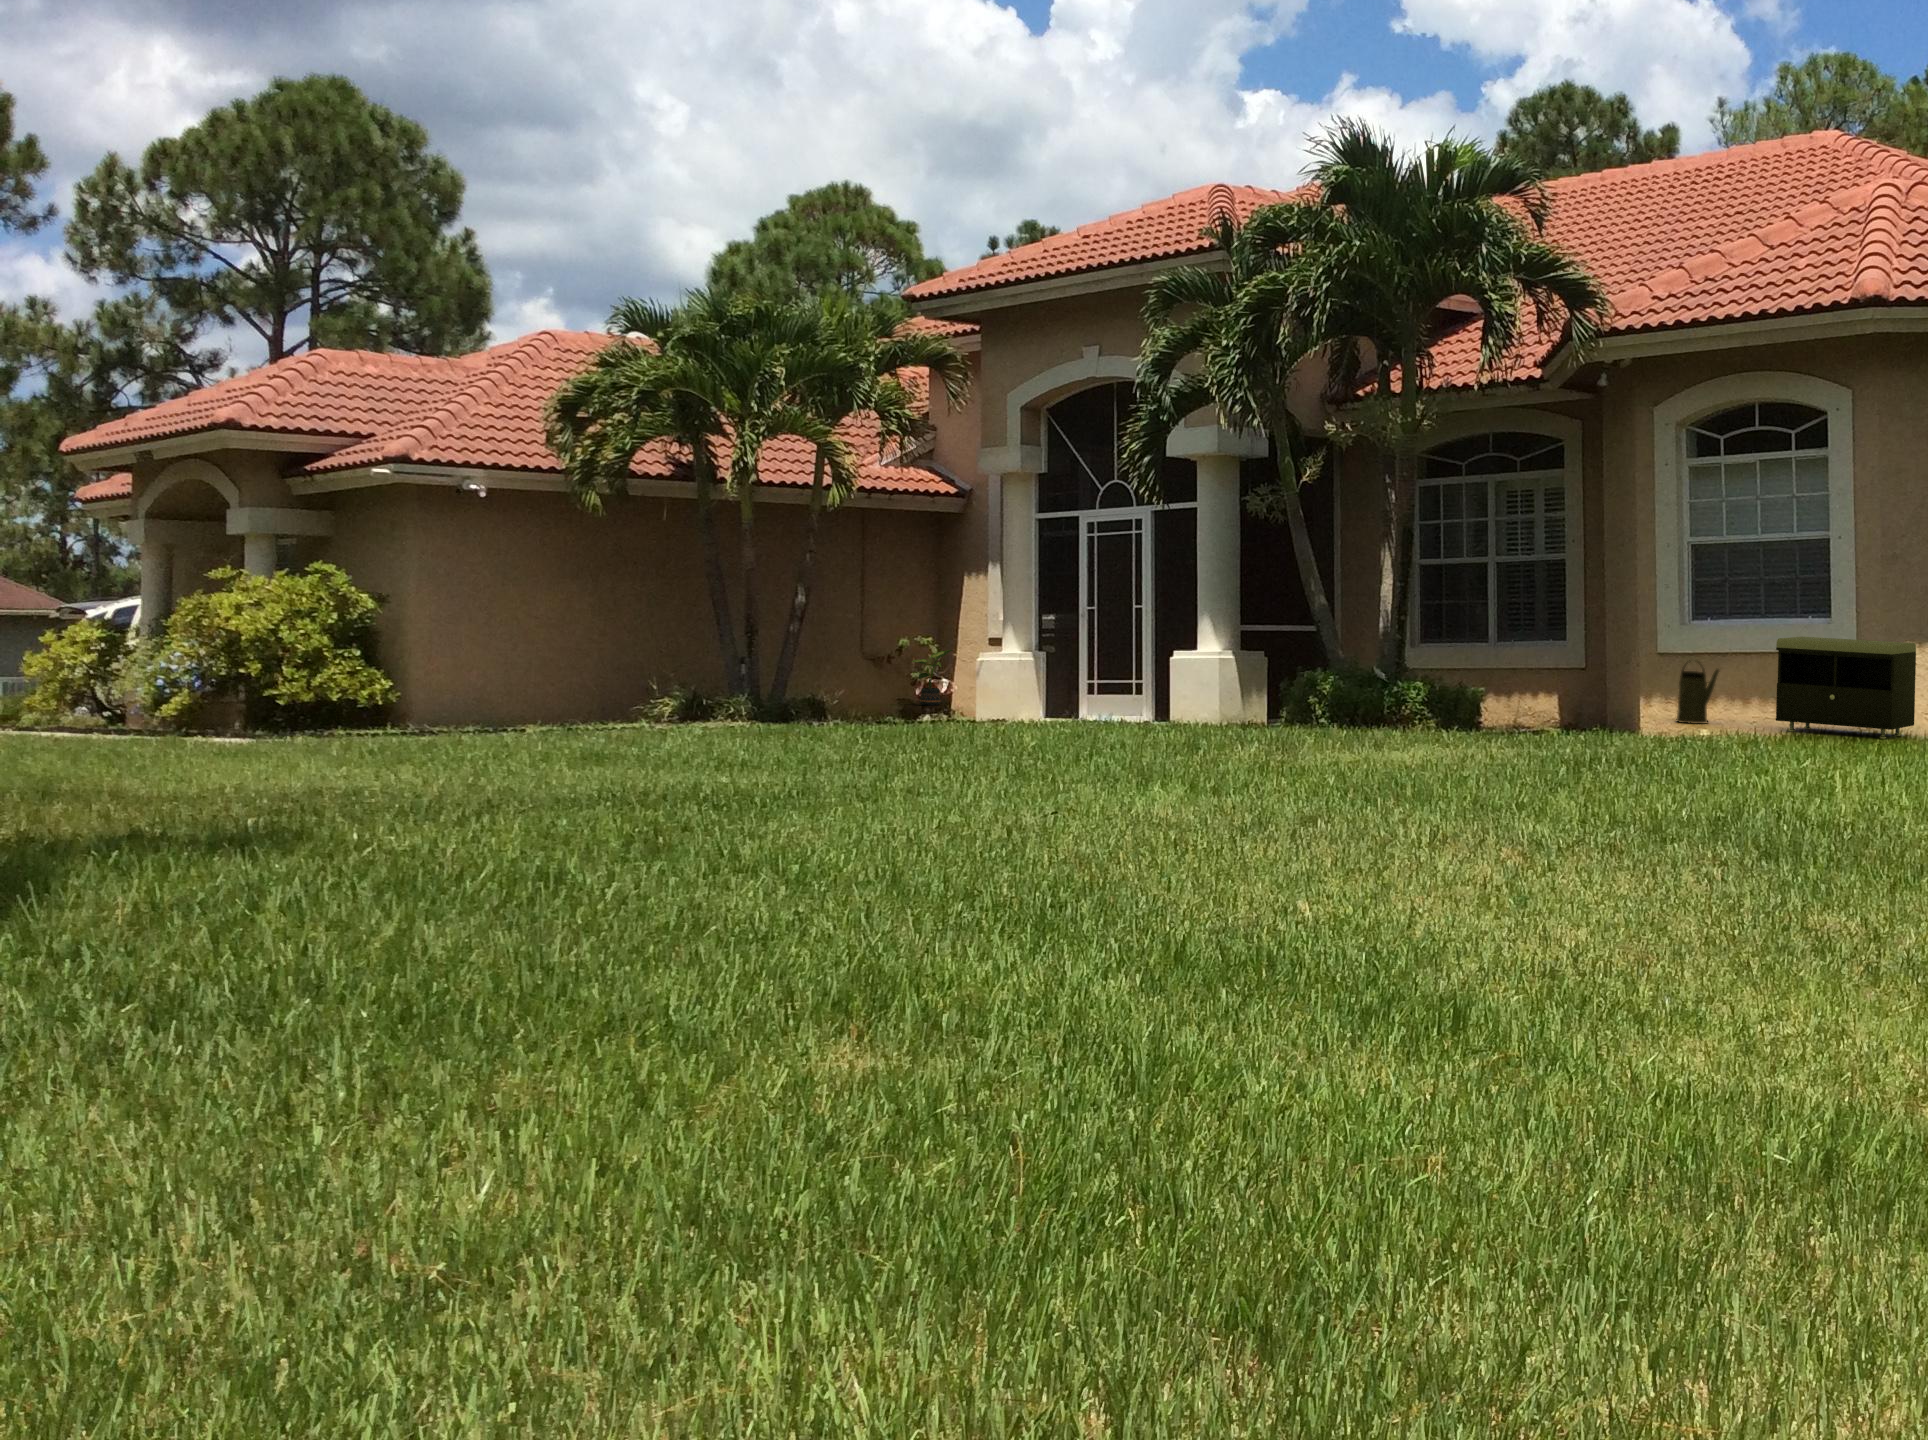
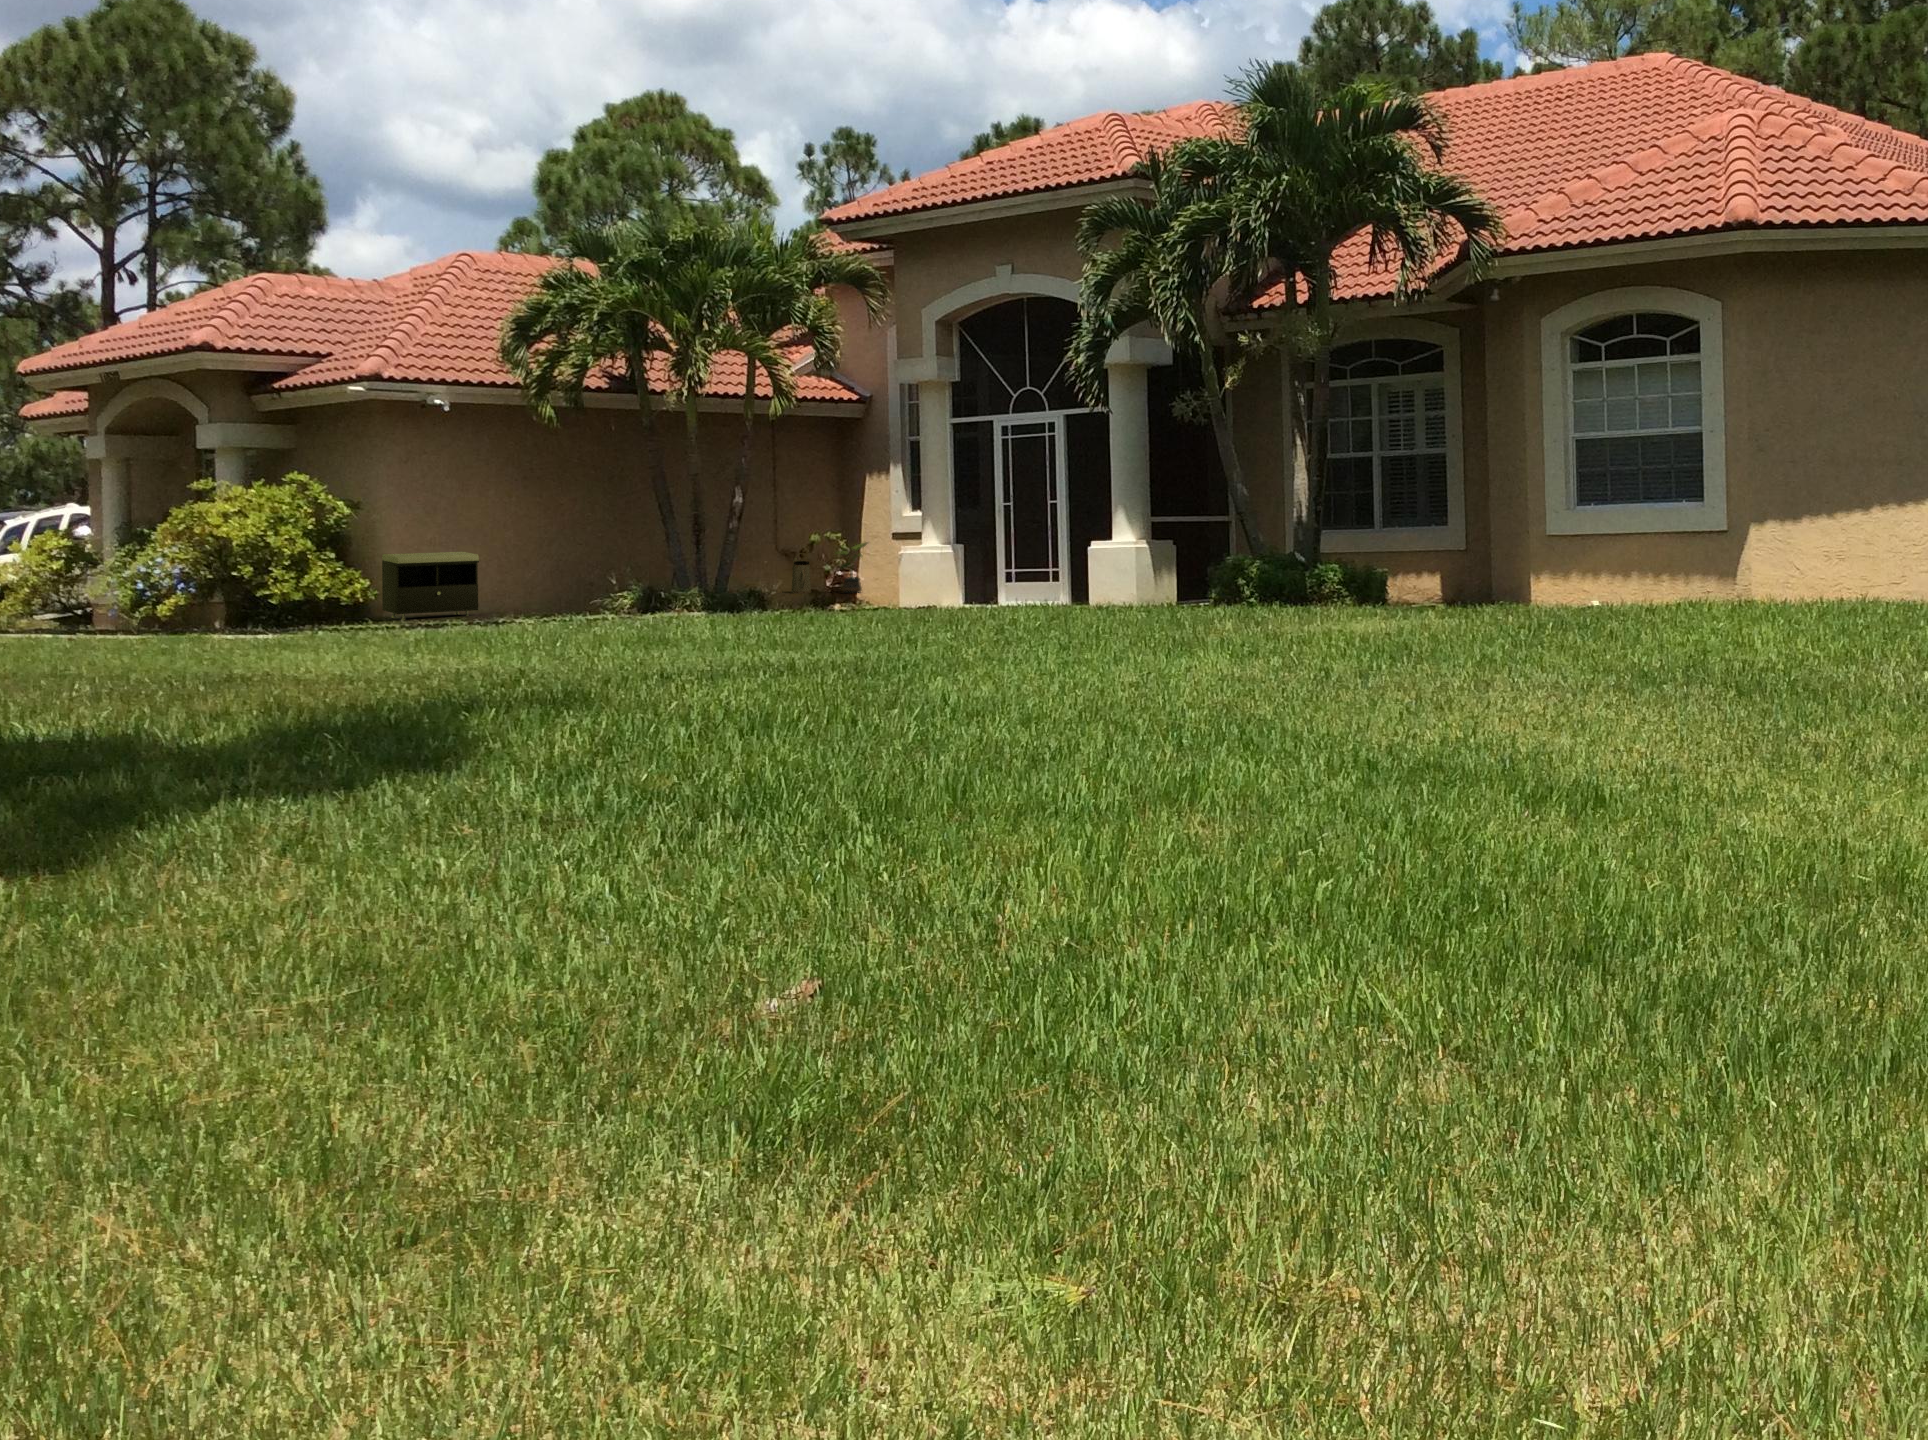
storage bench: present [1776,637,1916,739] -> present [382,552,479,620]
watering can: present [1676,665,1719,724] -> present [791,553,811,594]

